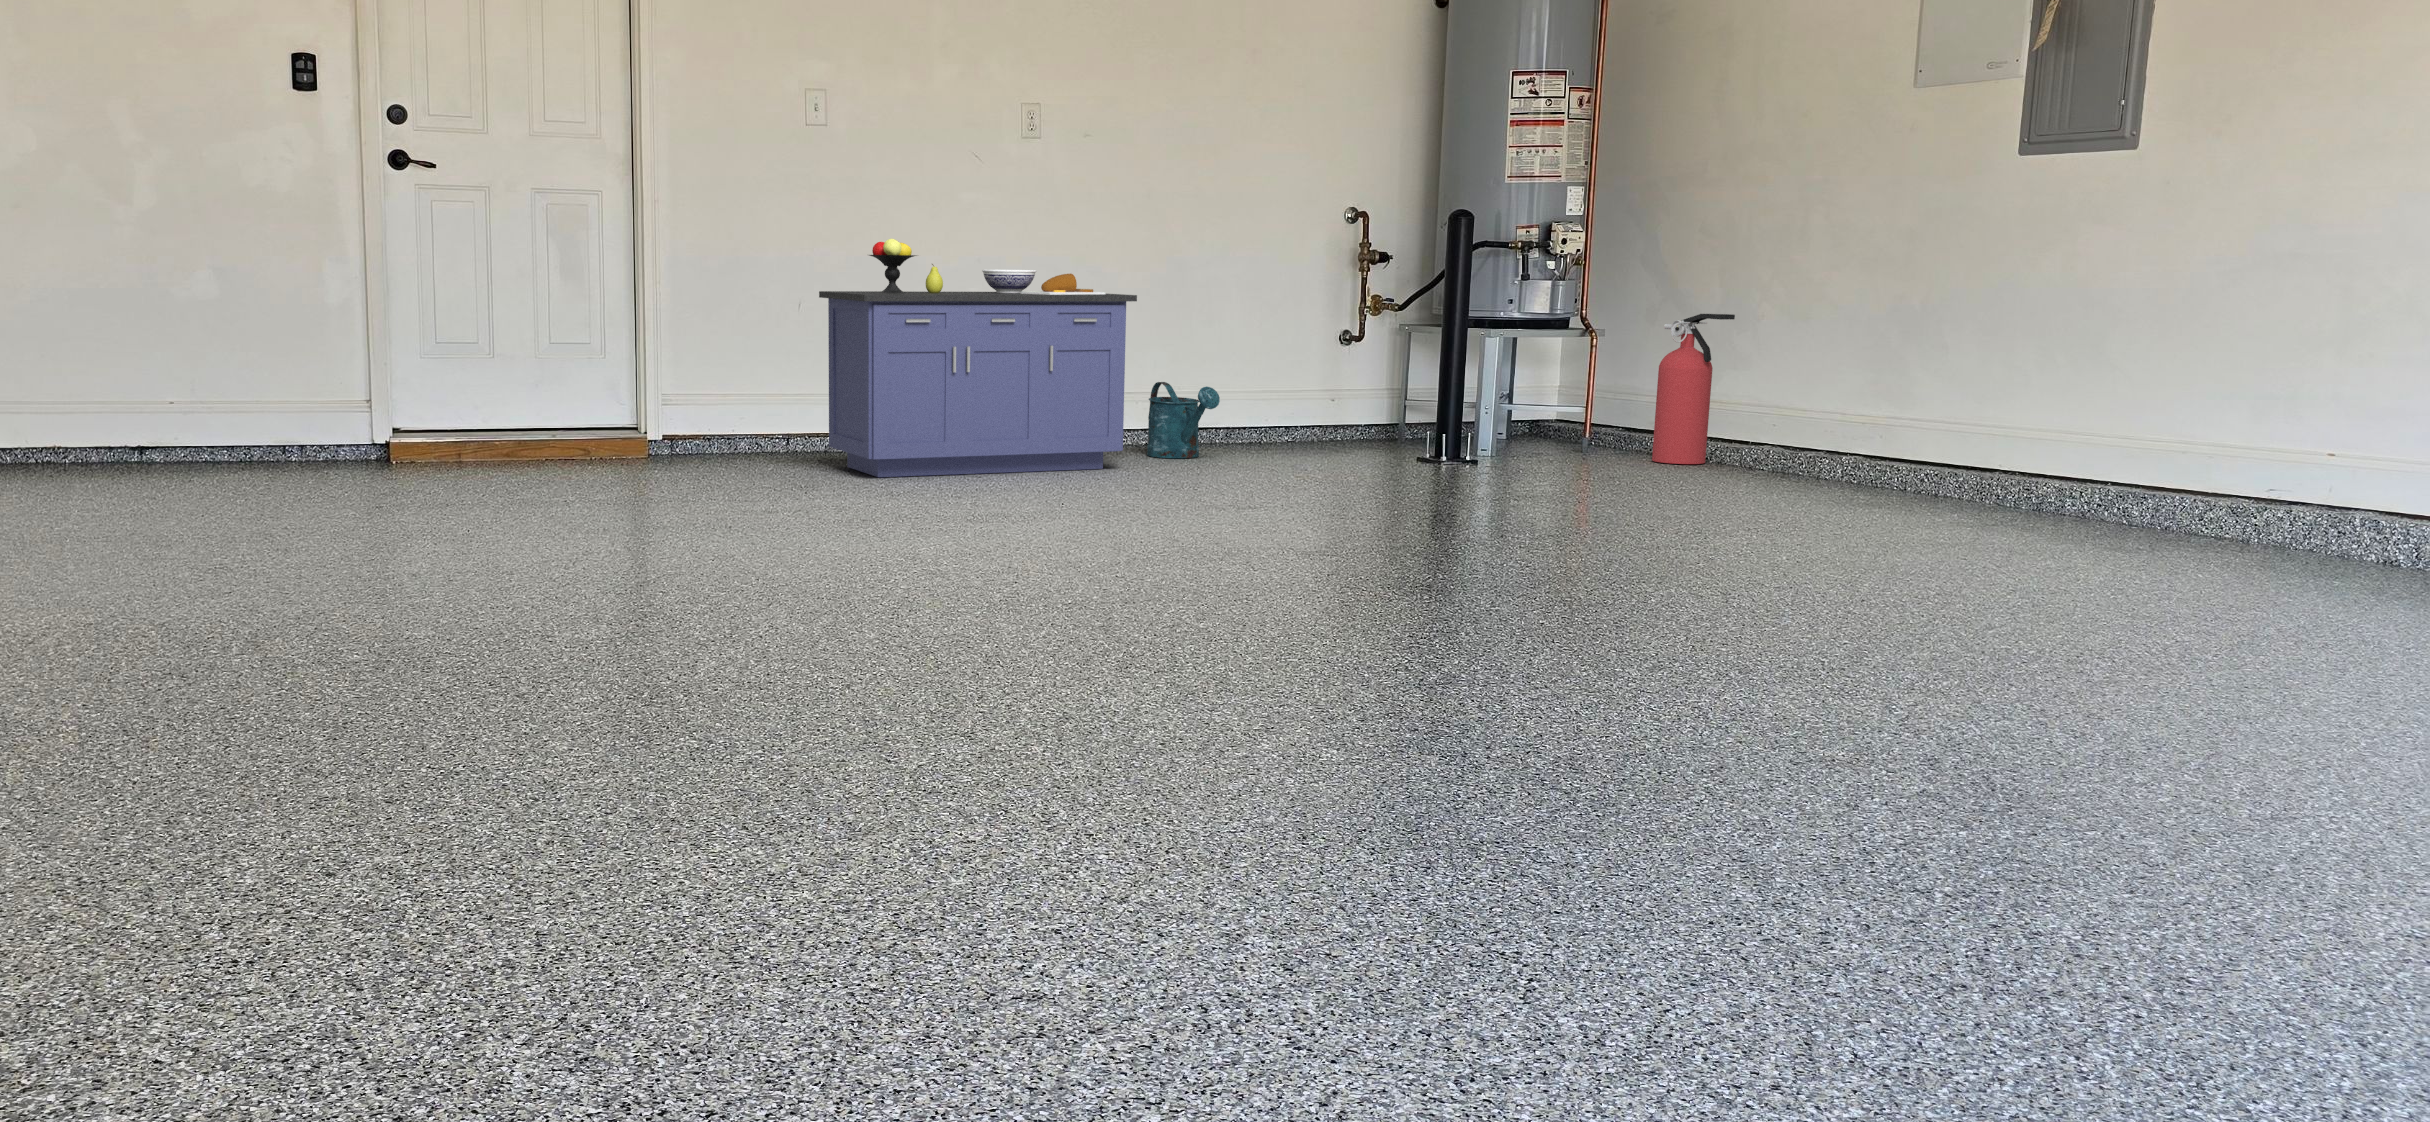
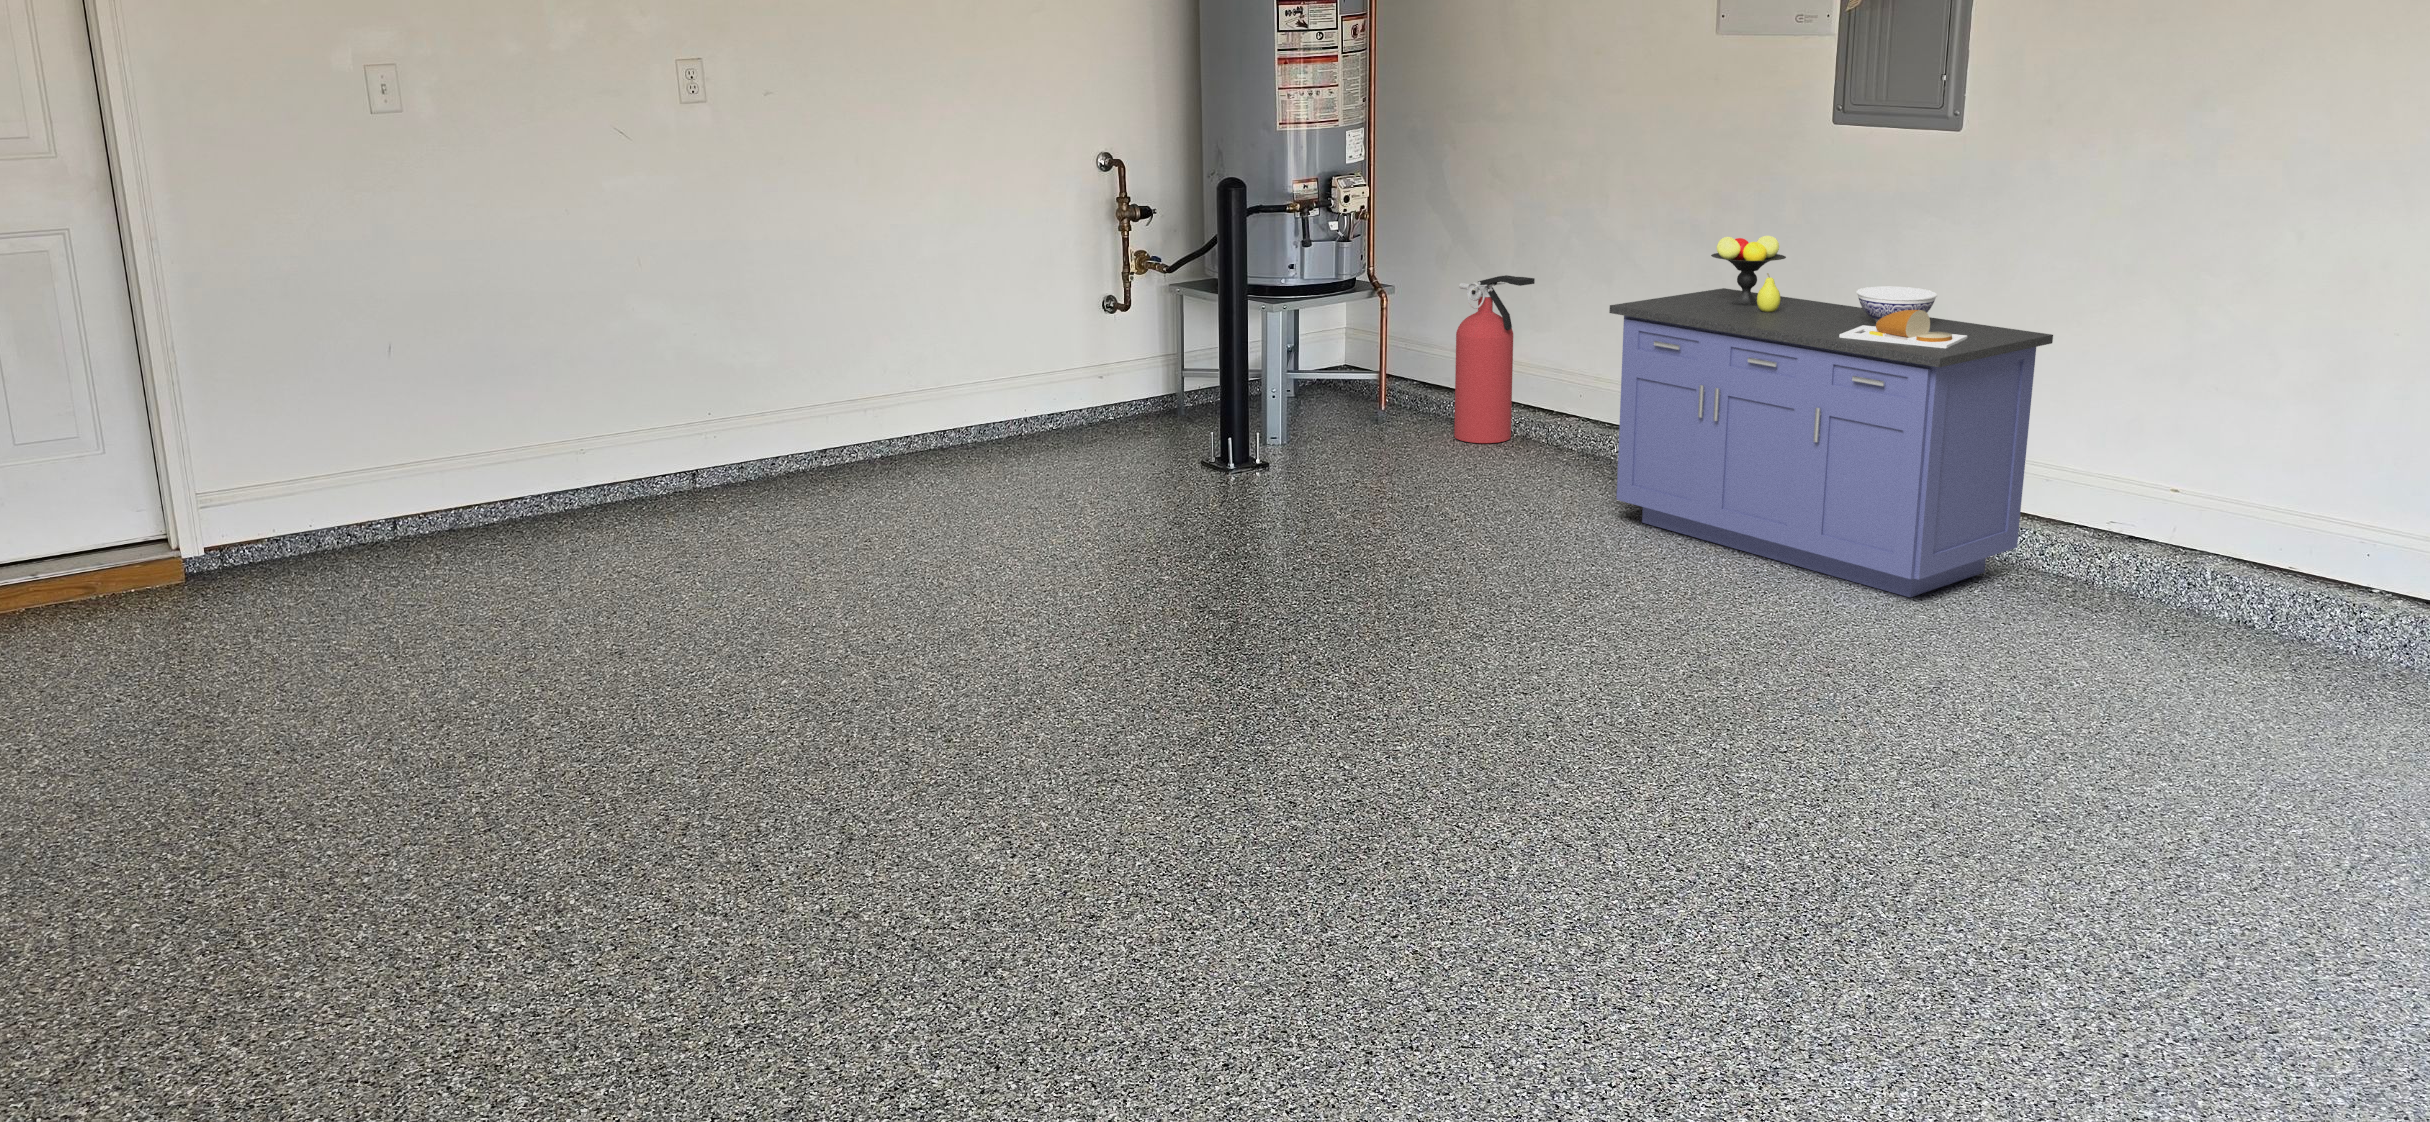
storage cabinet: present [819,239,1137,477] -> present [1609,236,2053,597]
watering can: present [1147,382,1220,458] -> none [874,383,957,480]

